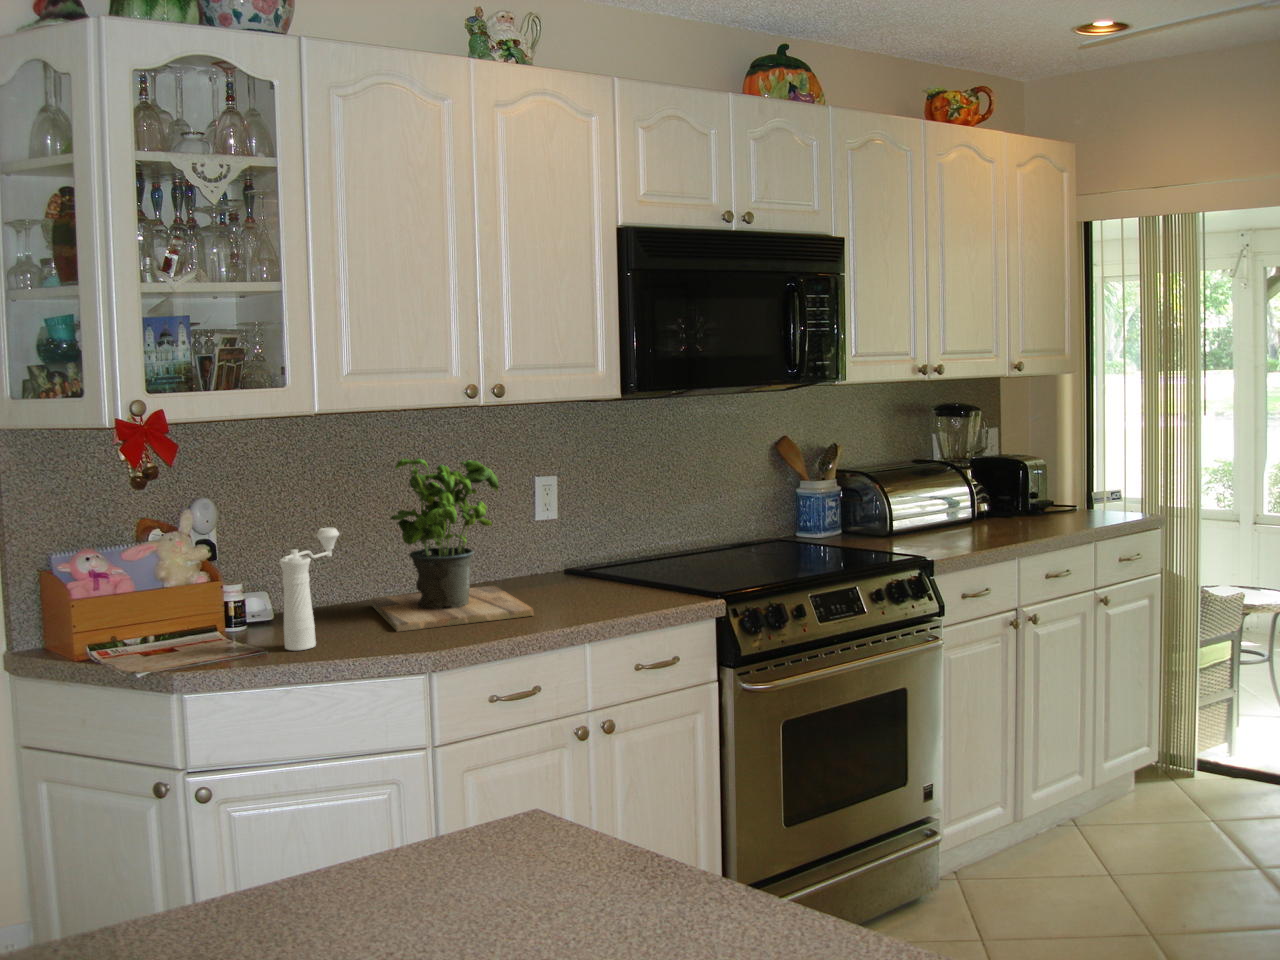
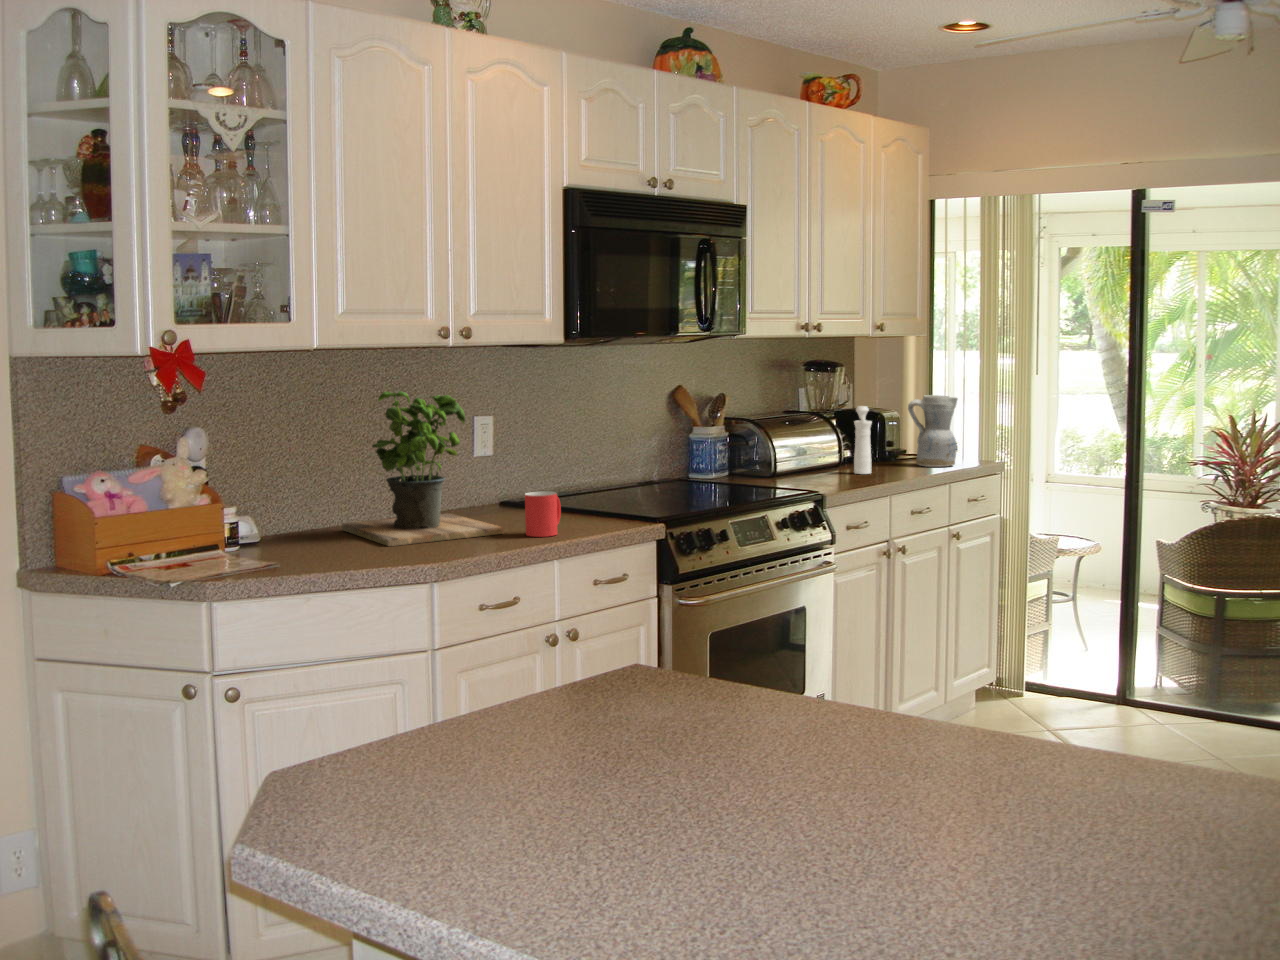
ceramic pitcher: none [1050,442,1108,523] -> present [908,395,958,467]
pepper mill: present [279,527,339,651] -> present [854,406,872,474]
mug: none [553,569,599,622] -> present [525,492,561,537]

